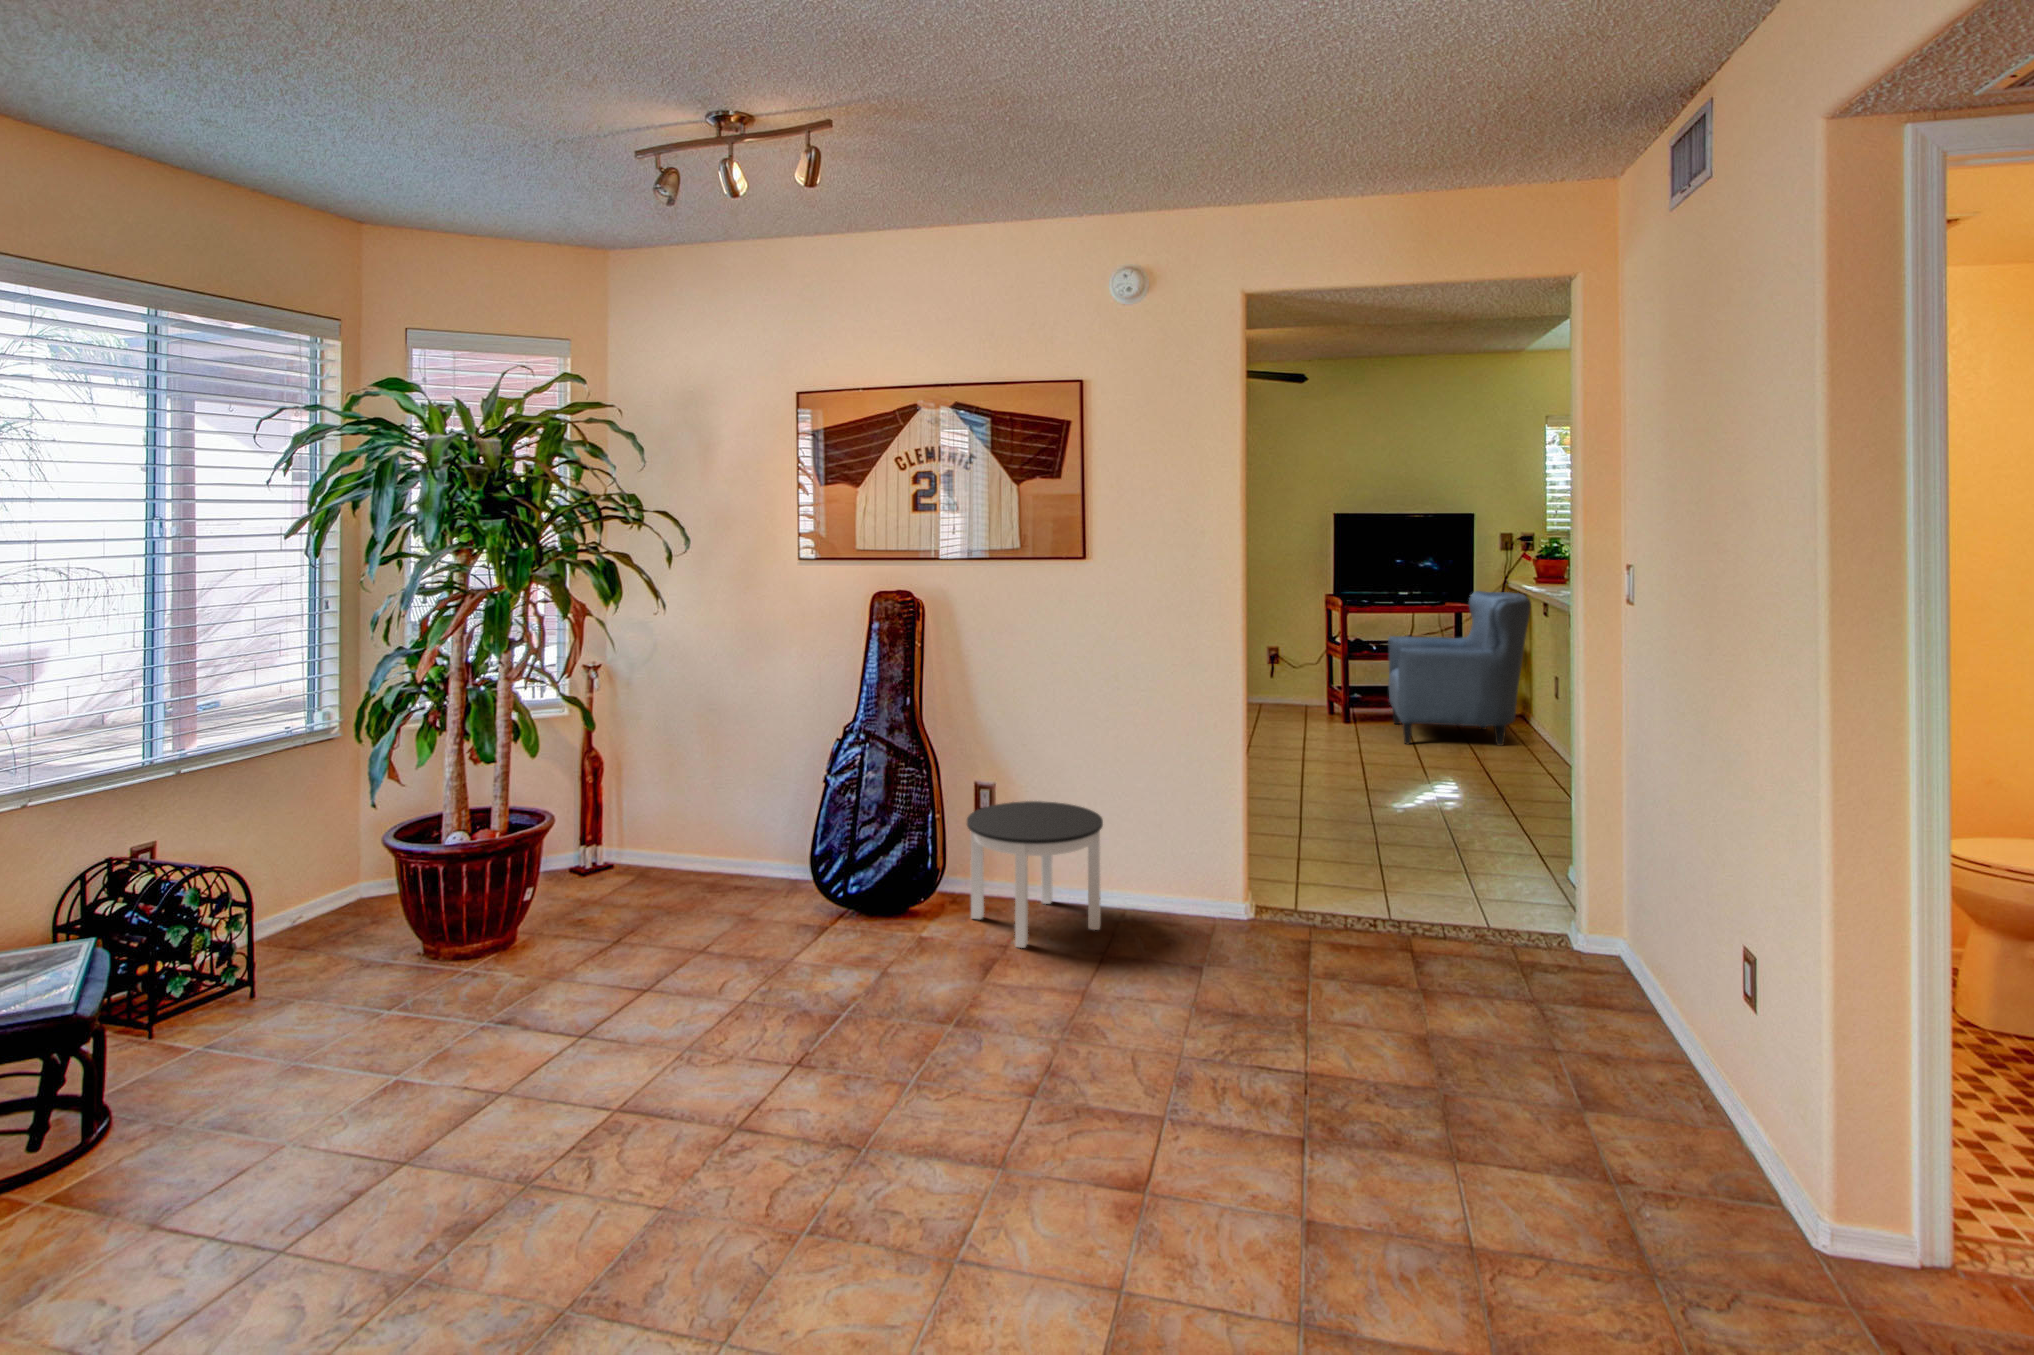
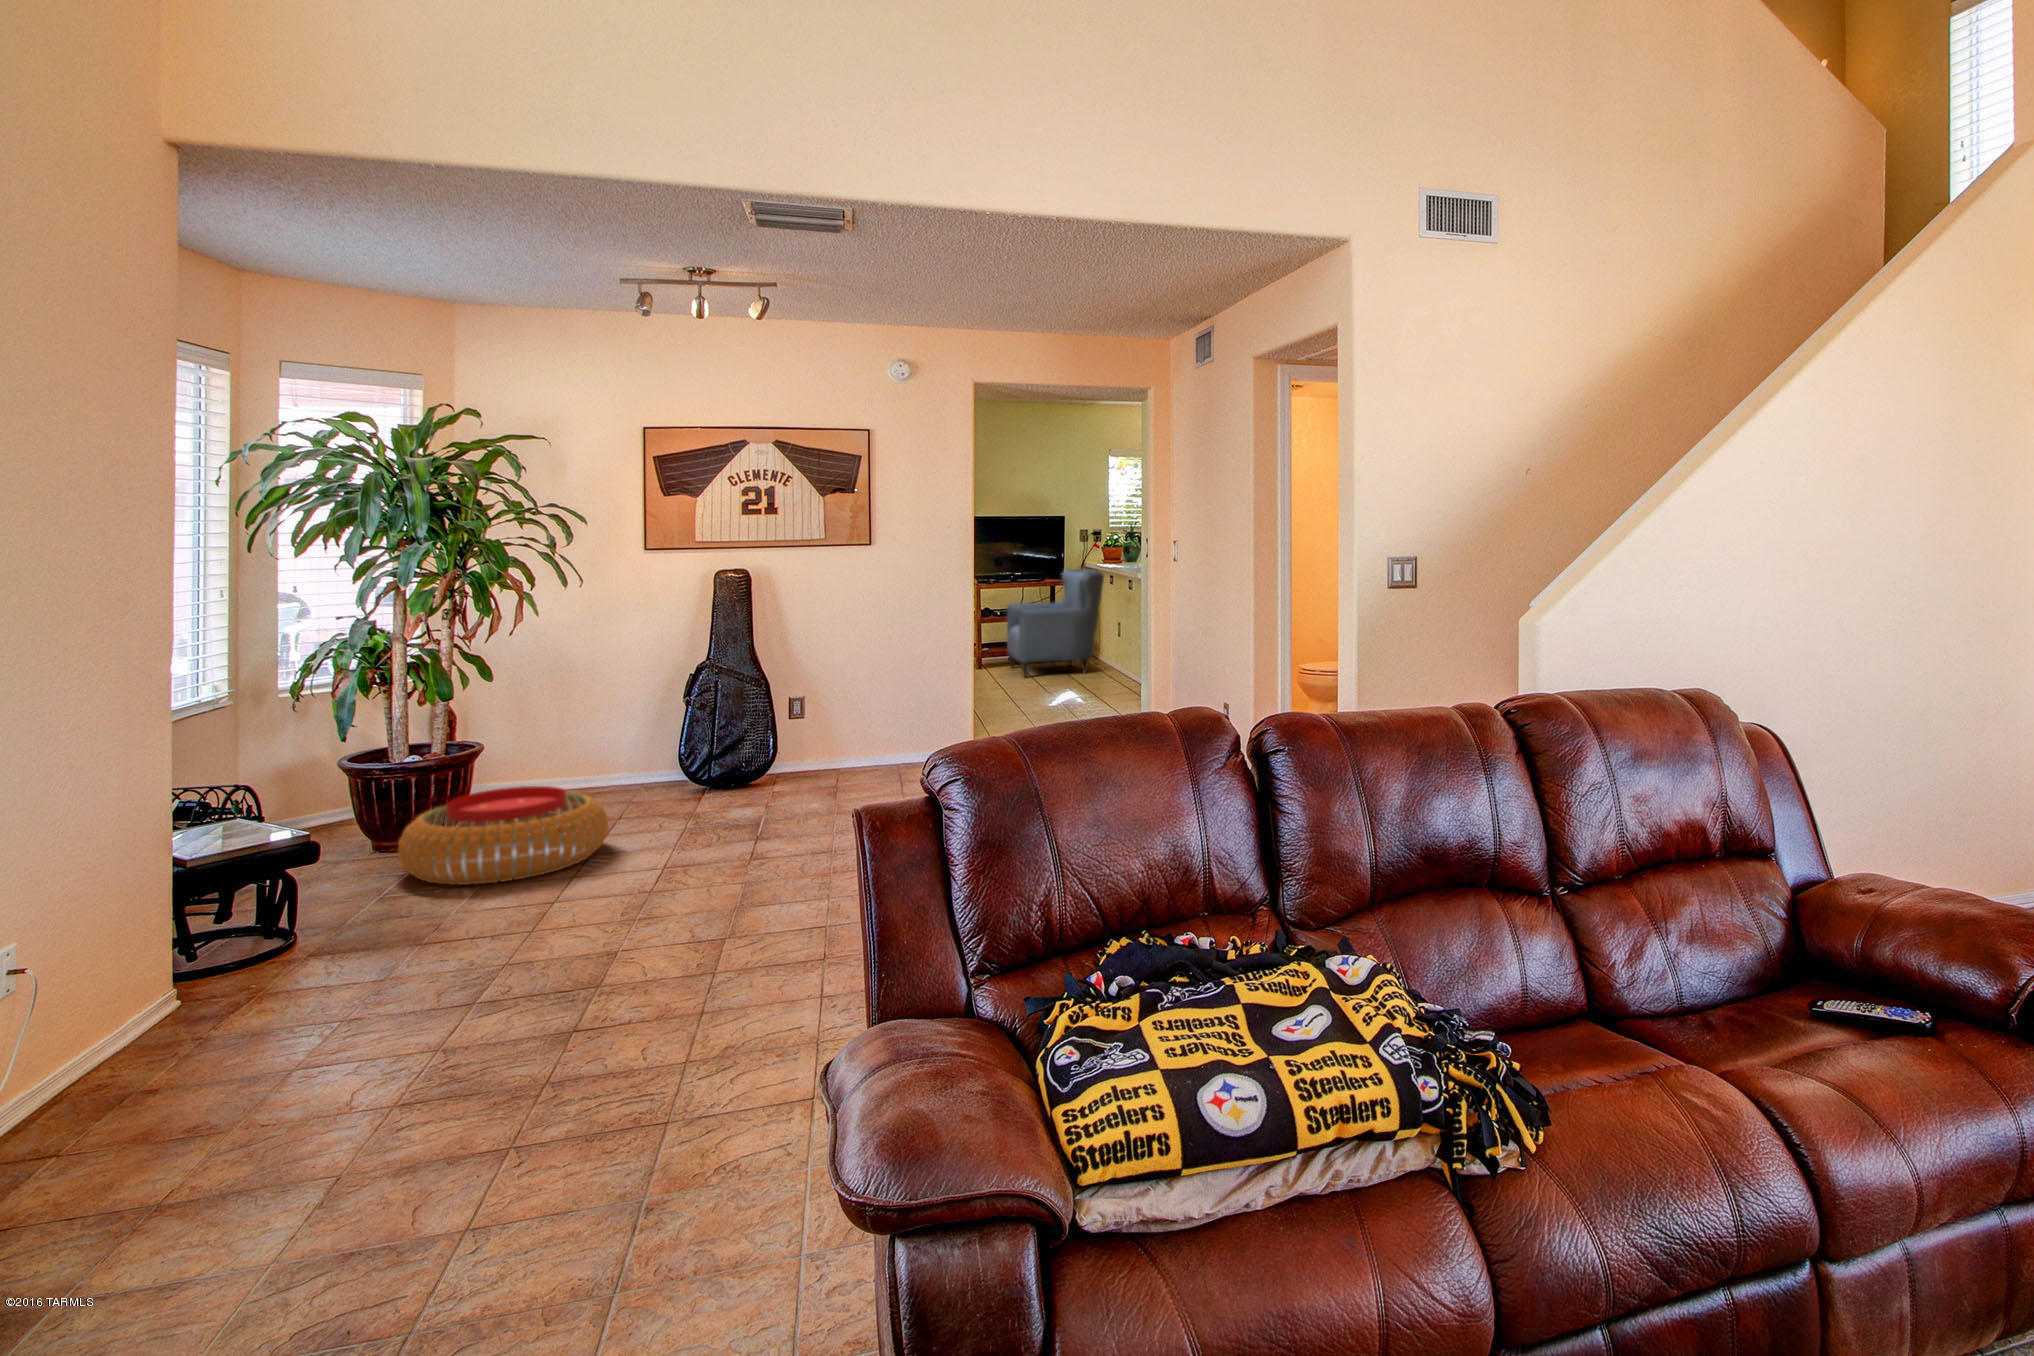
round table: present [967,801,1103,948] -> none [800,704,892,787]
pouf: none [320,904,611,1079] -> present [398,786,609,885]

